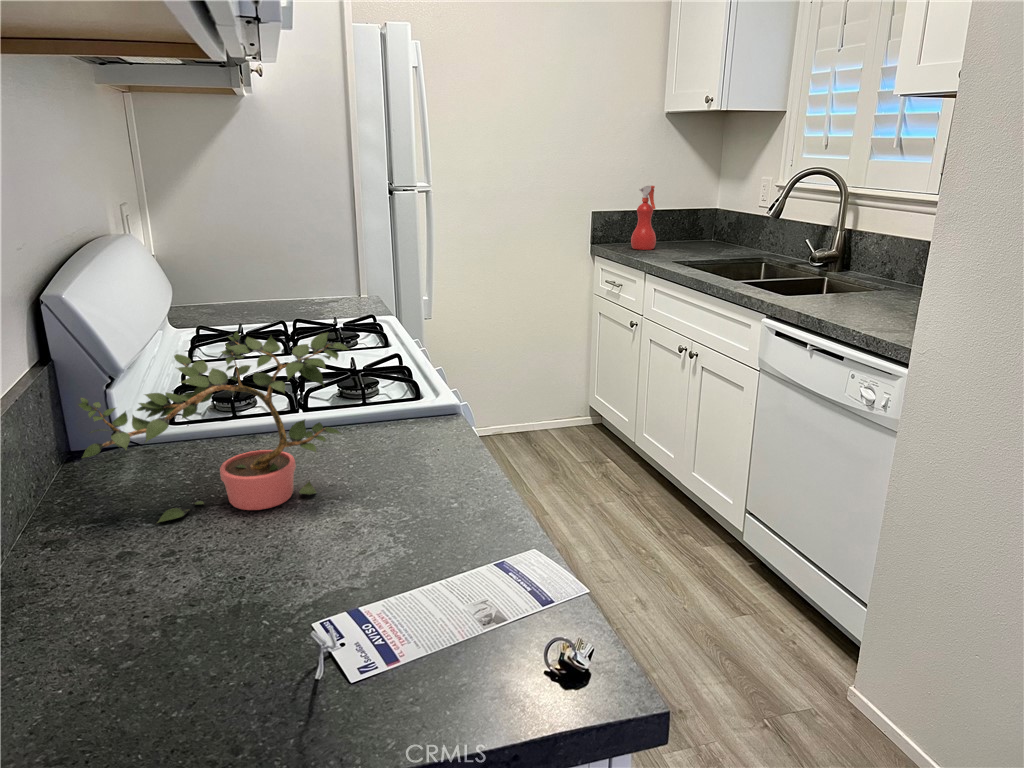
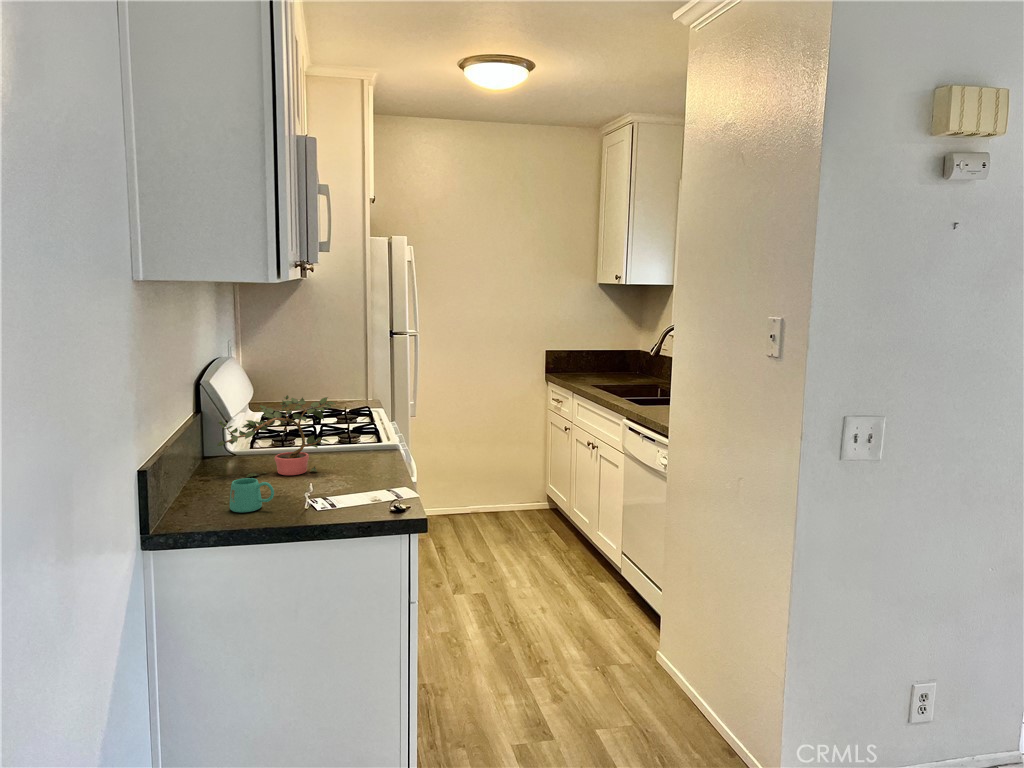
spray bottle: present [631,185,656,250] -> none [571,334,589,378]
mug: none [105,588,229,696] -> present [230,478,274,512]

